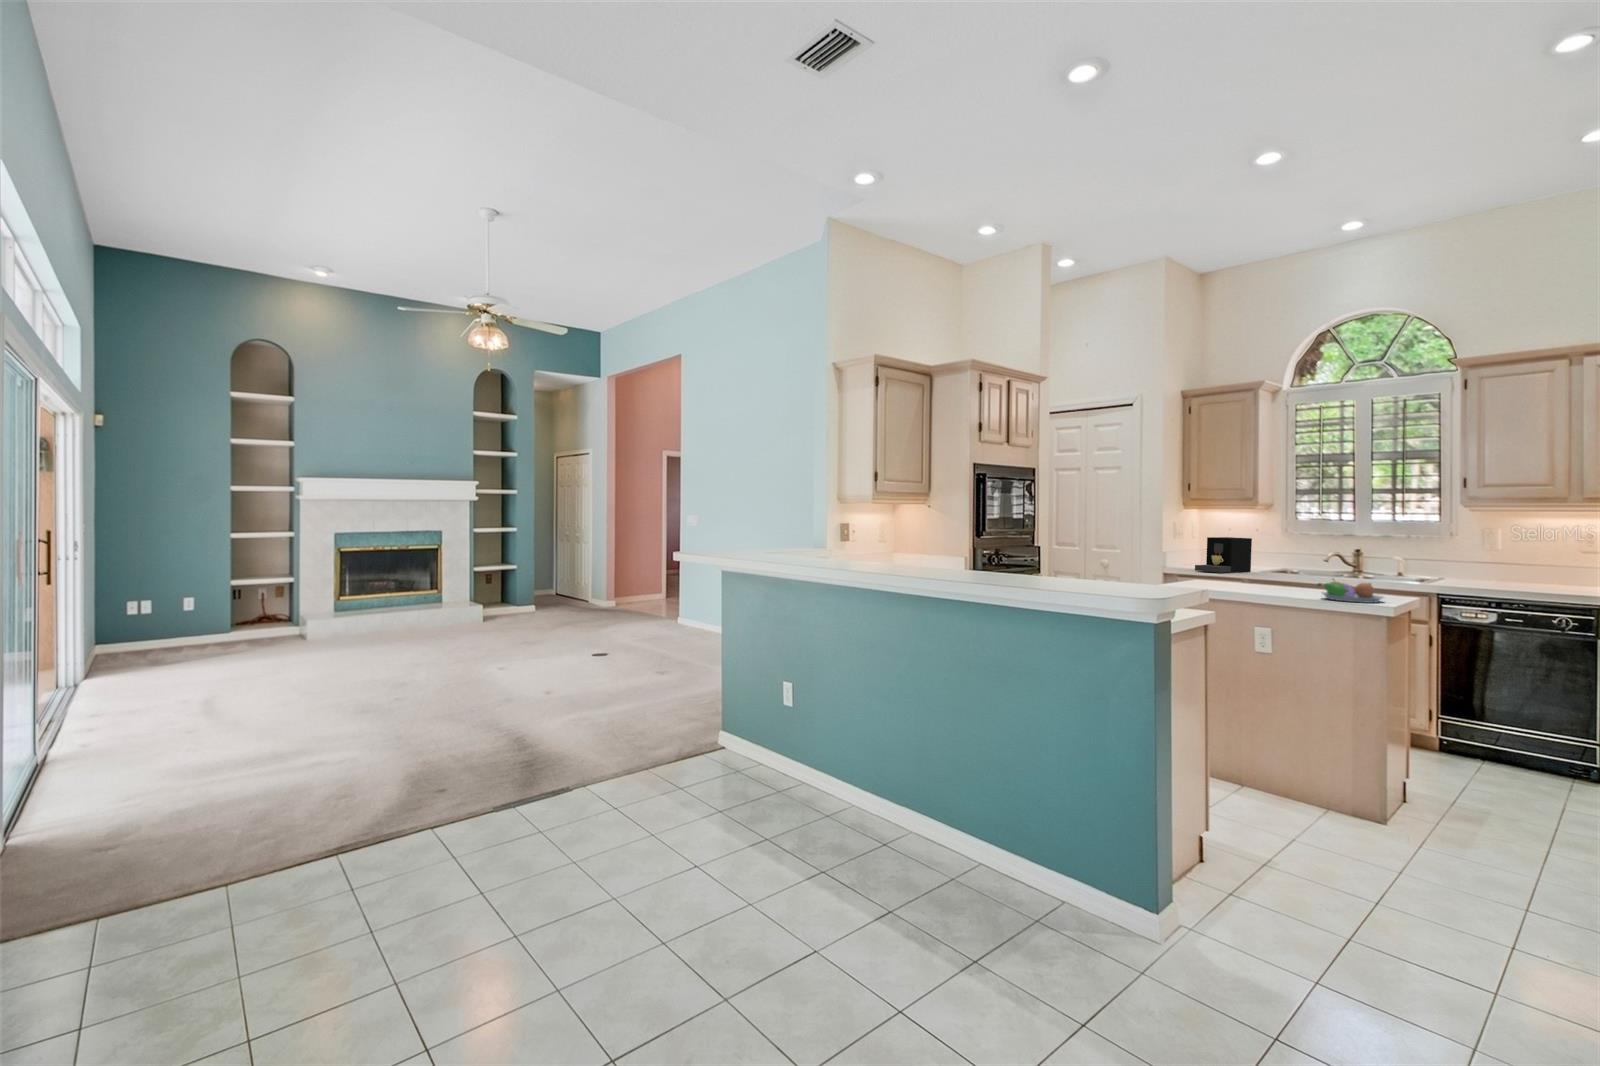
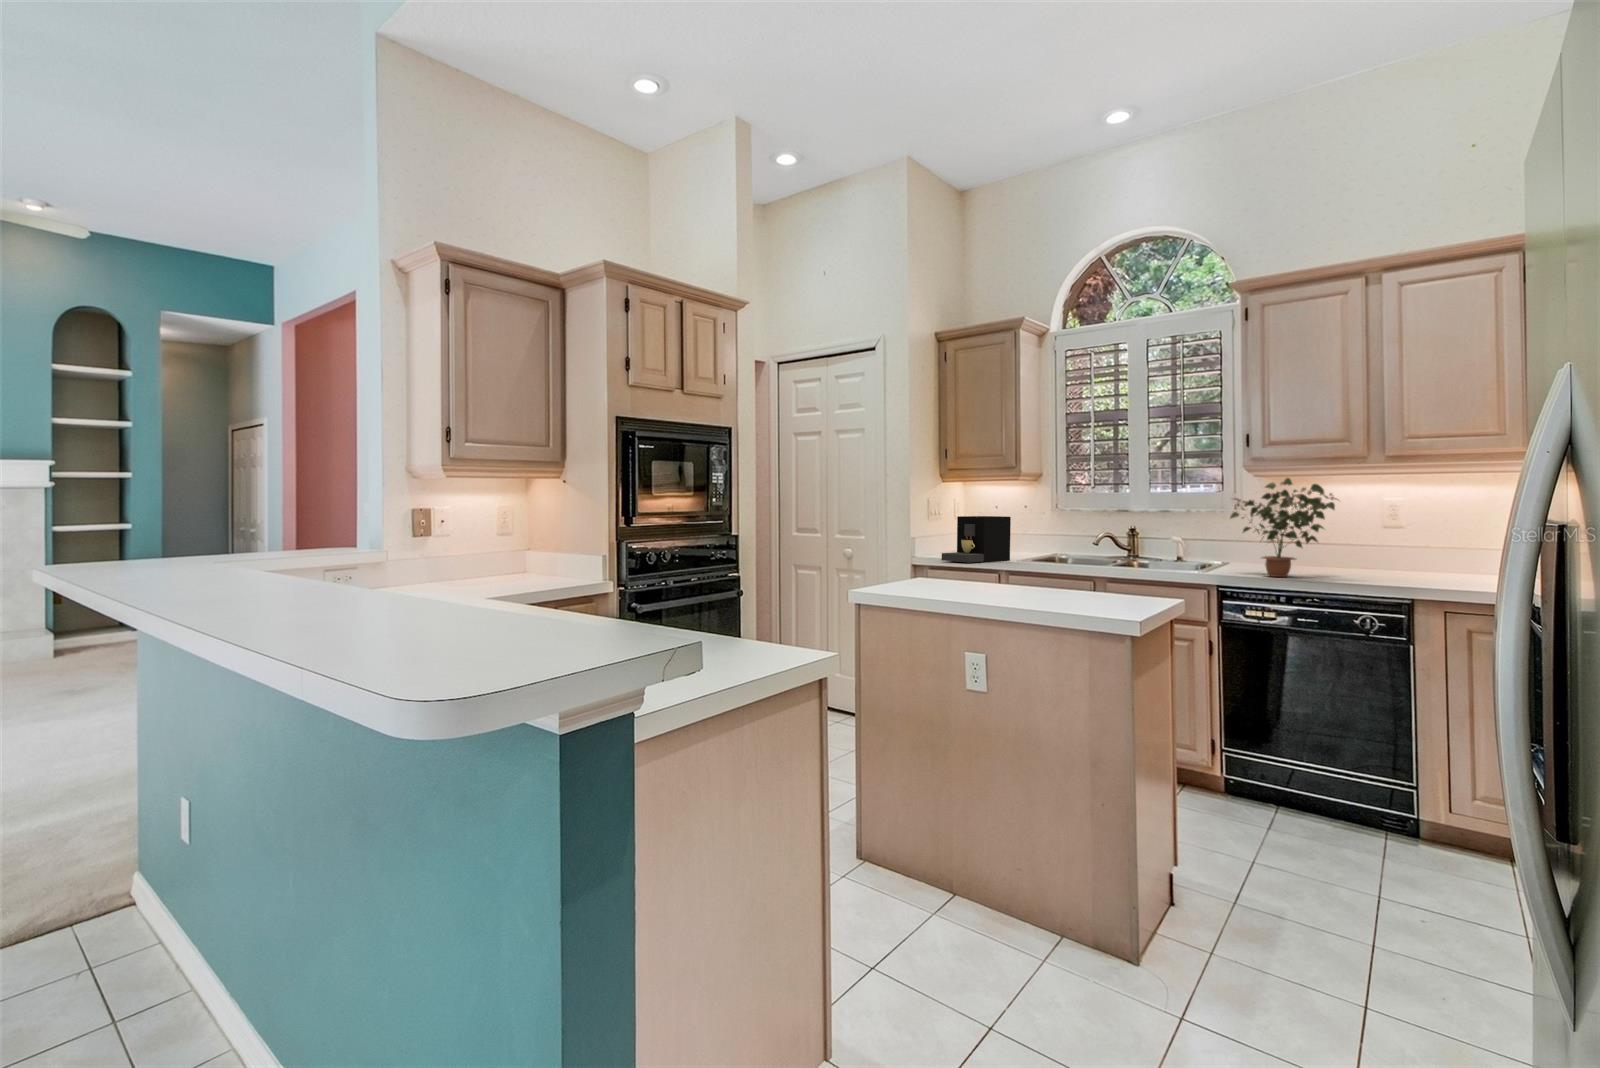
potted plant: none [1447,516,1543,590] -> present [1230,478,1339,577]
fruit bowl: present [1317,581,1384,603] -> none [1047,569,1142,608]

